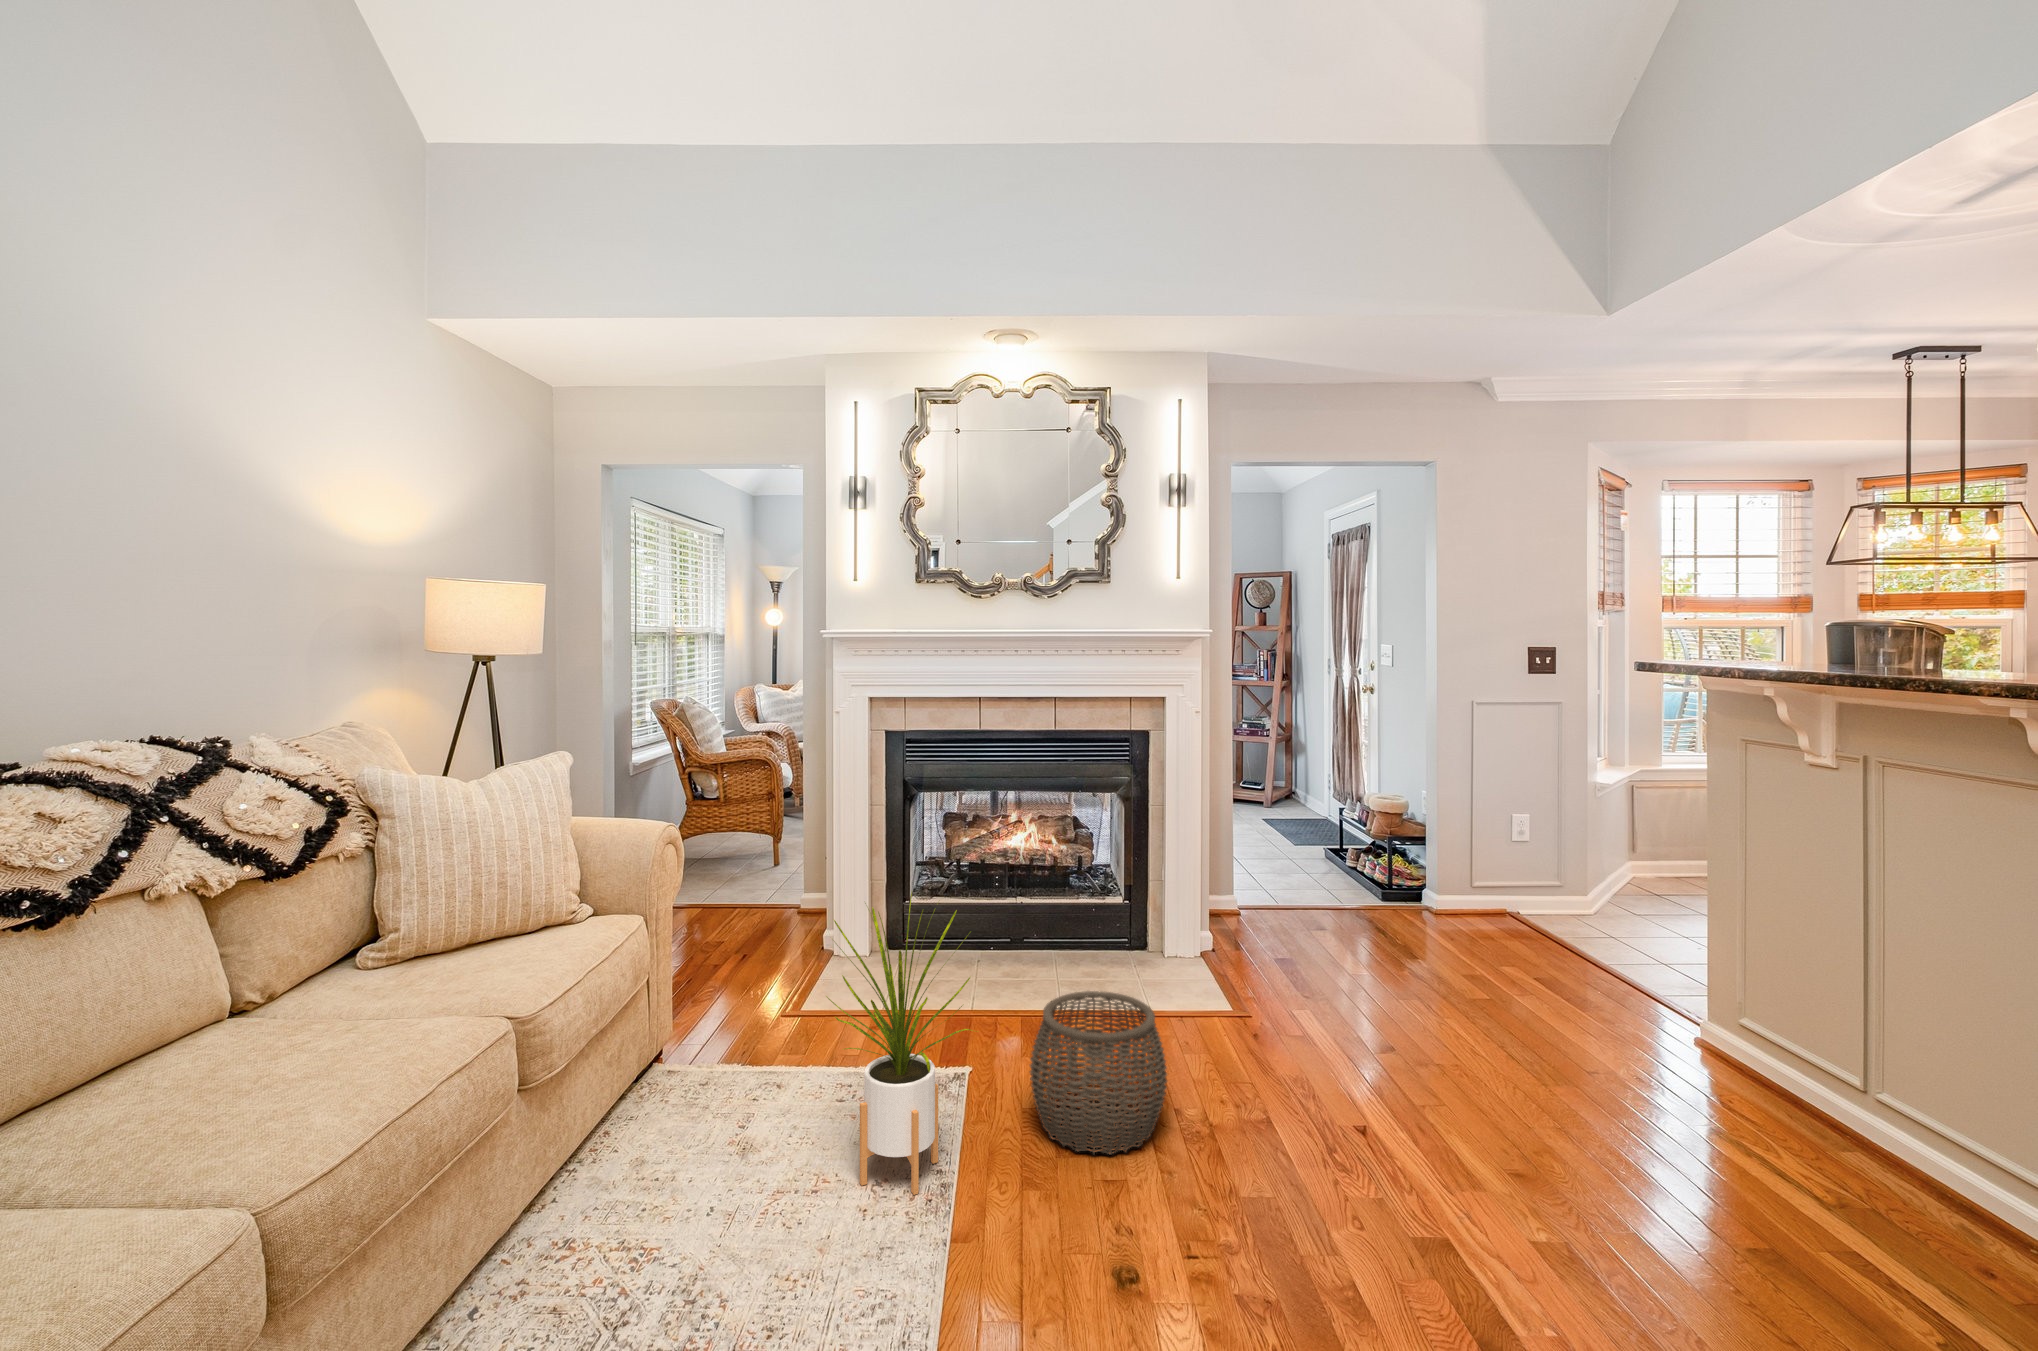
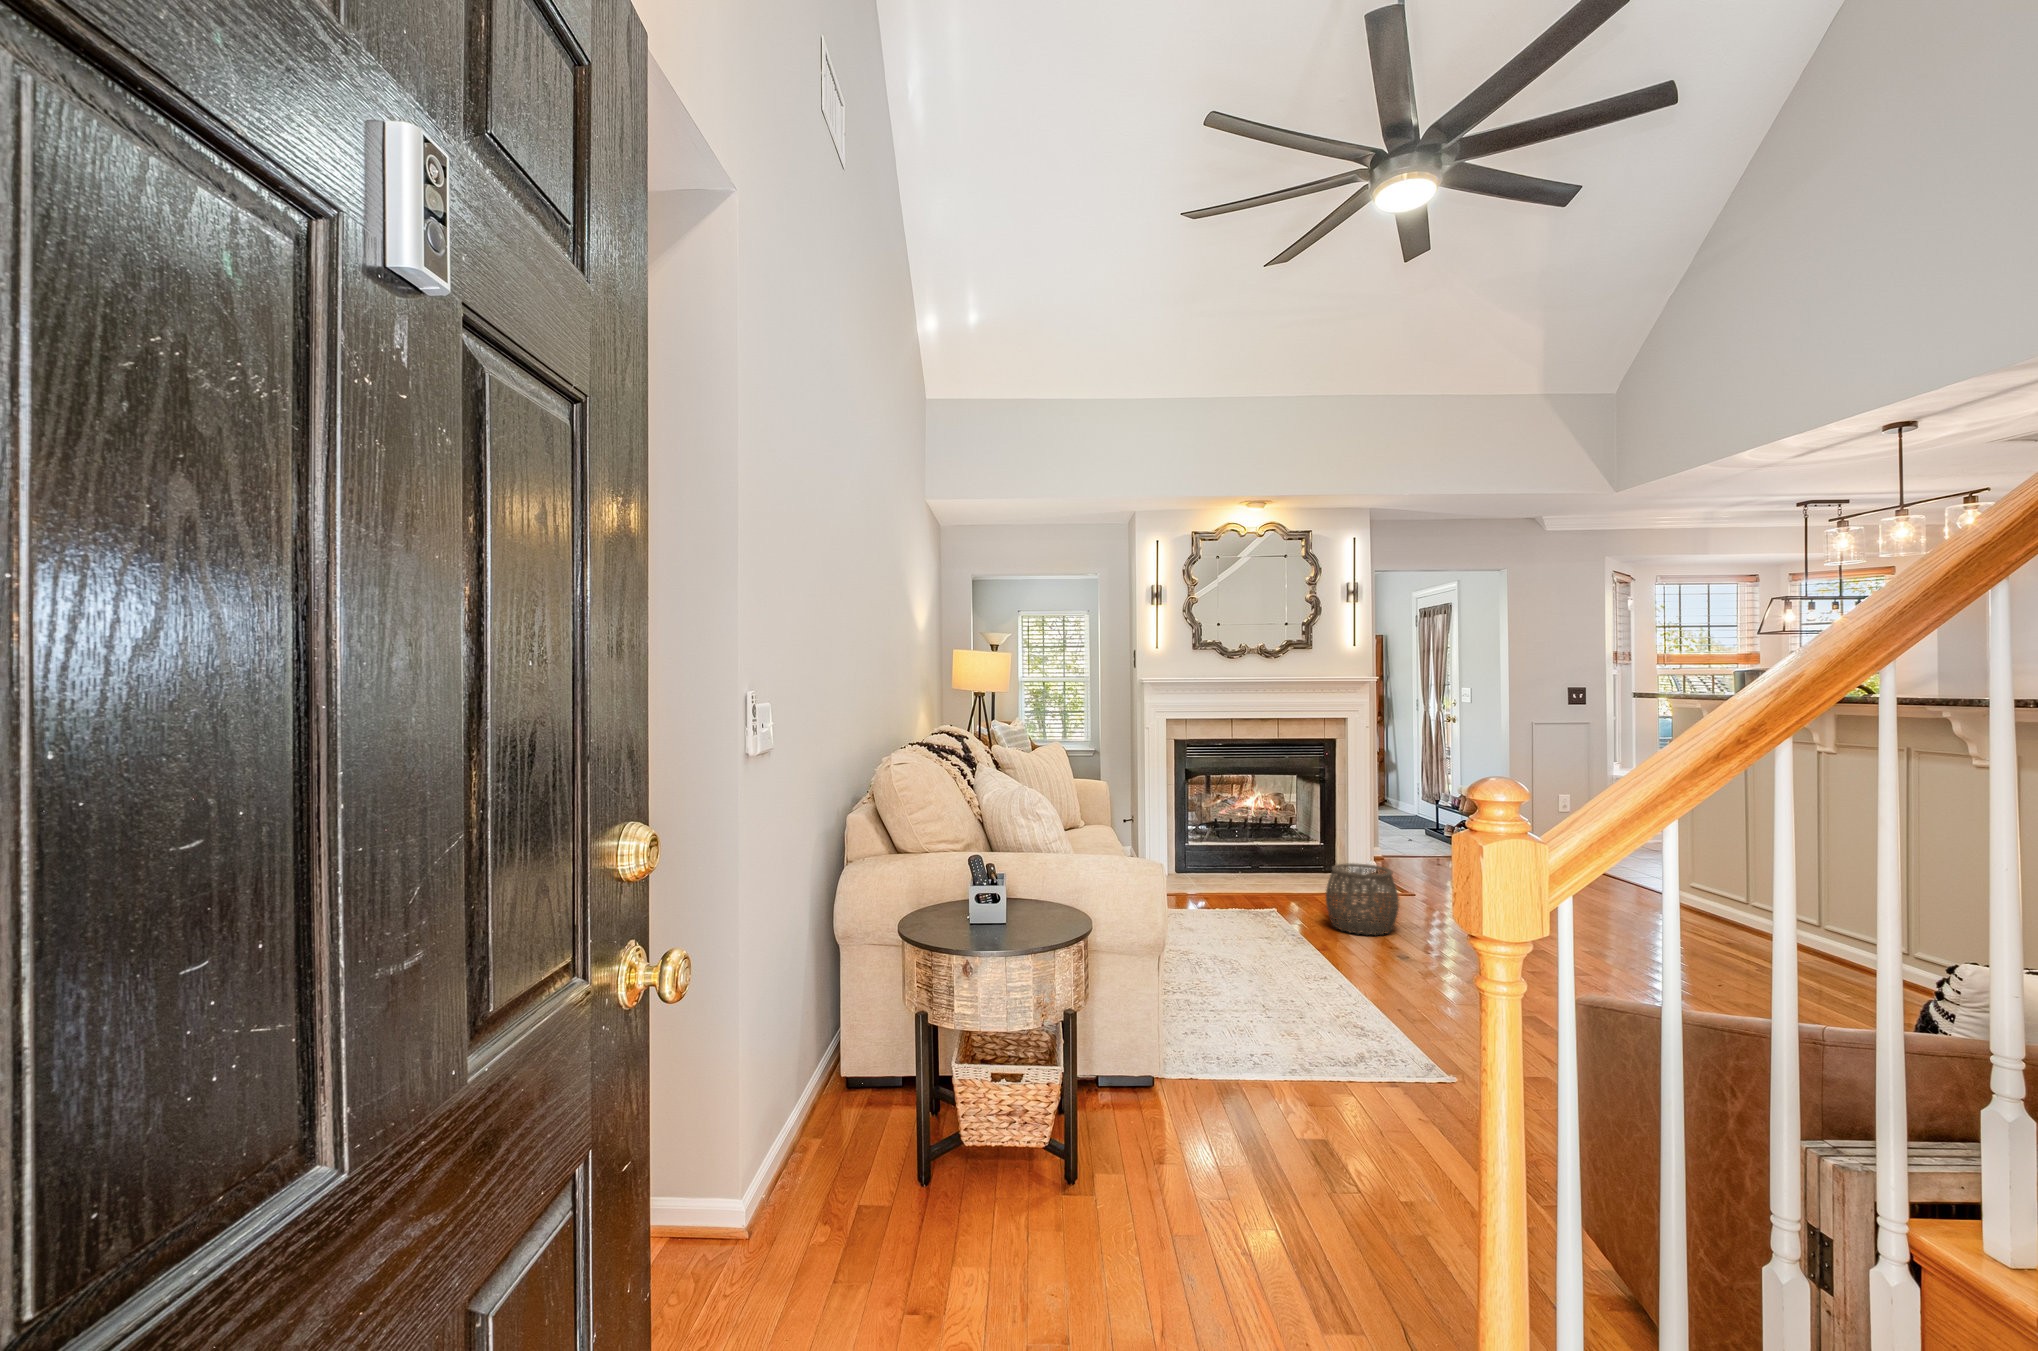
house plant: present [826,892,973,1195] -> none [1240,802,1315,944]

